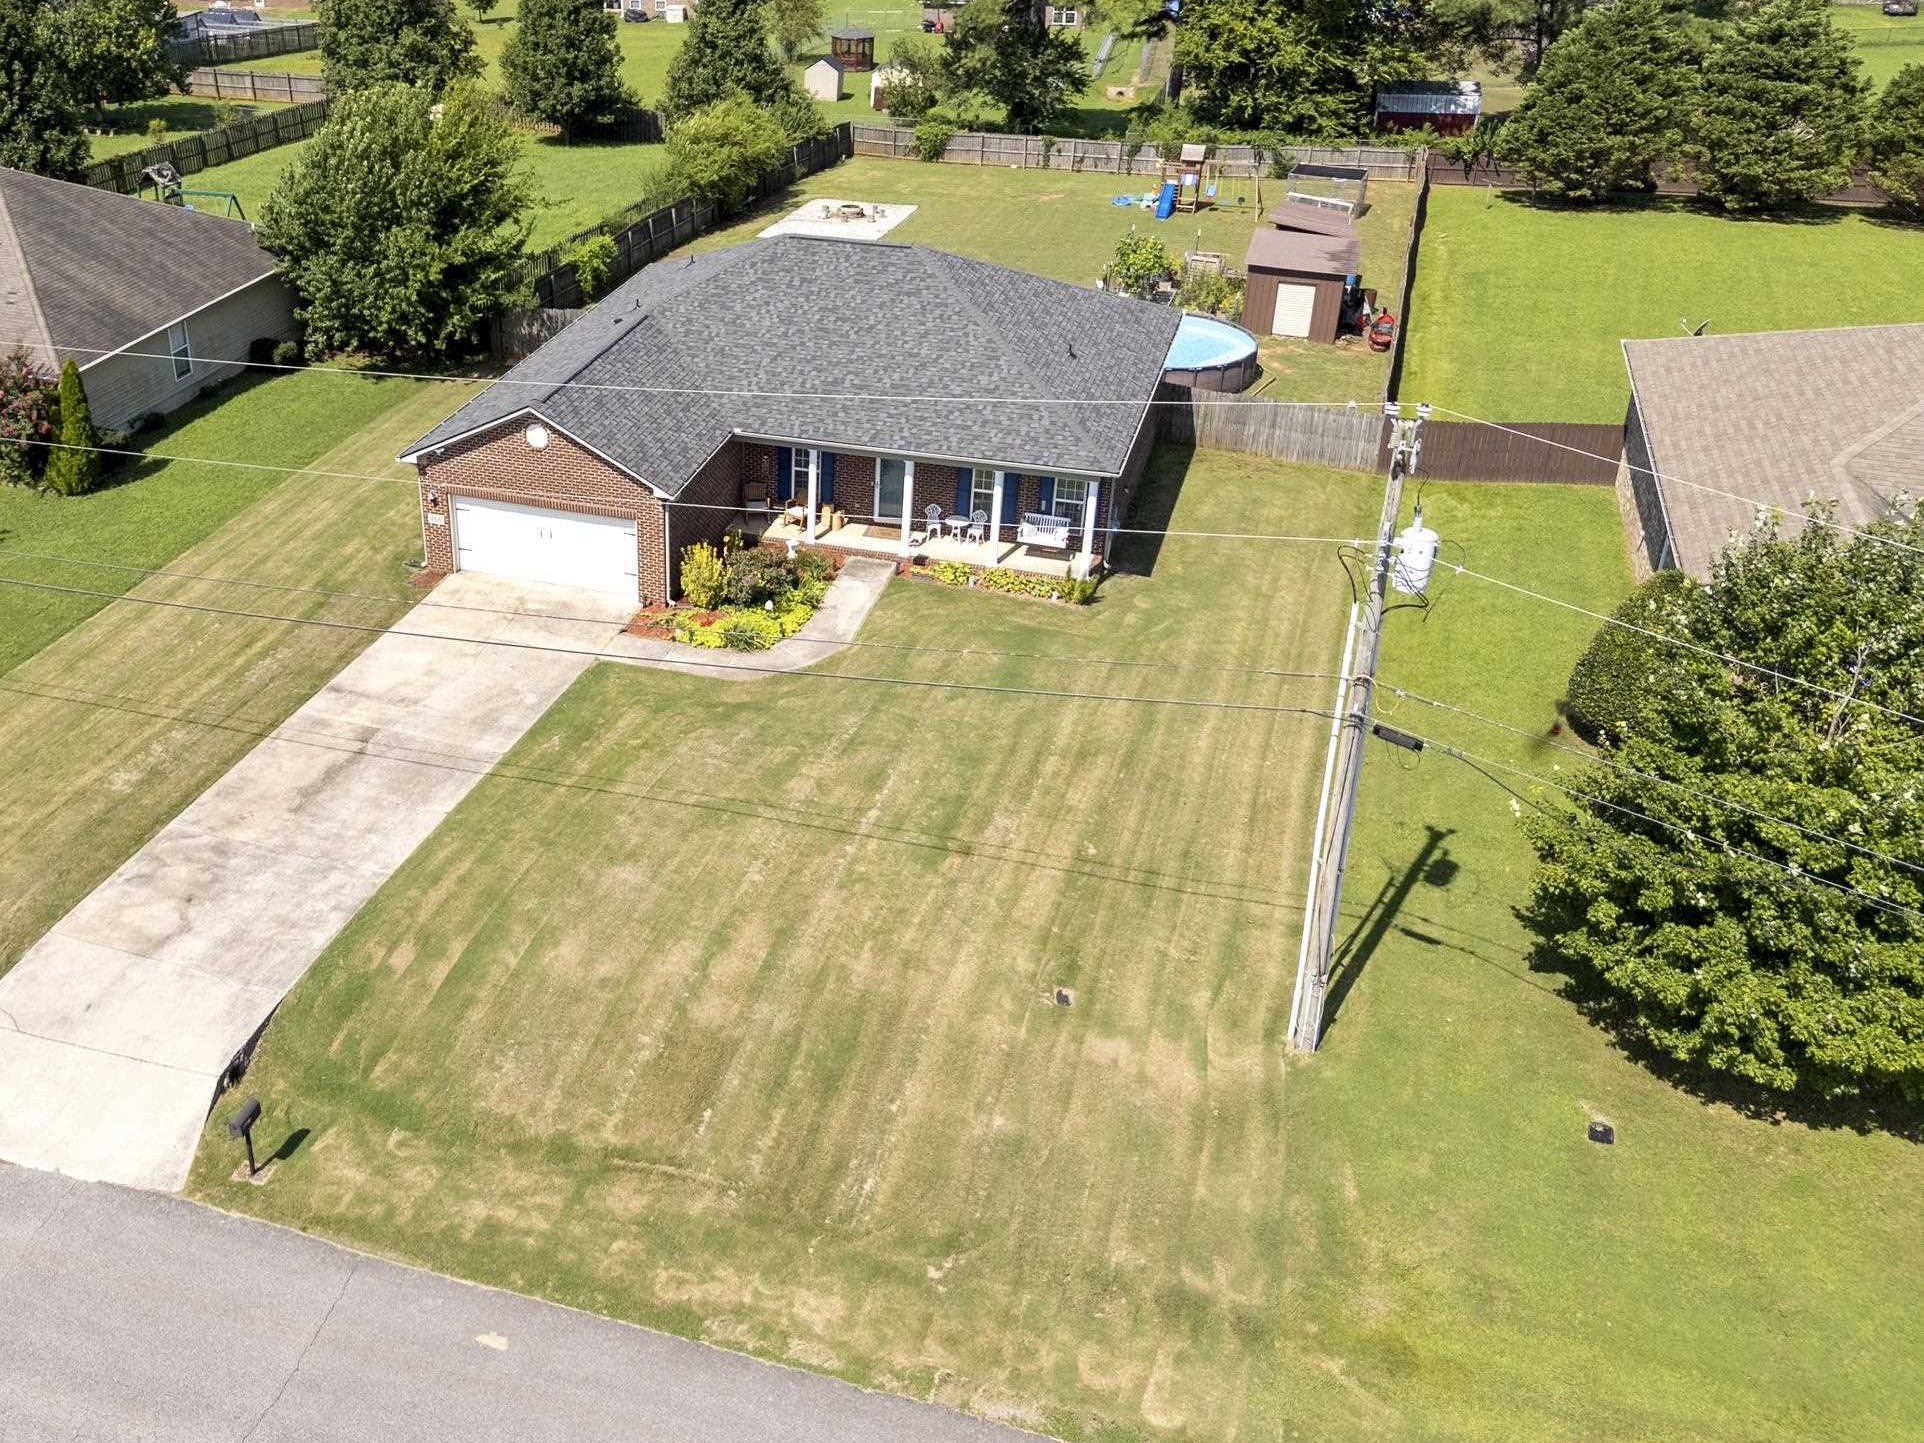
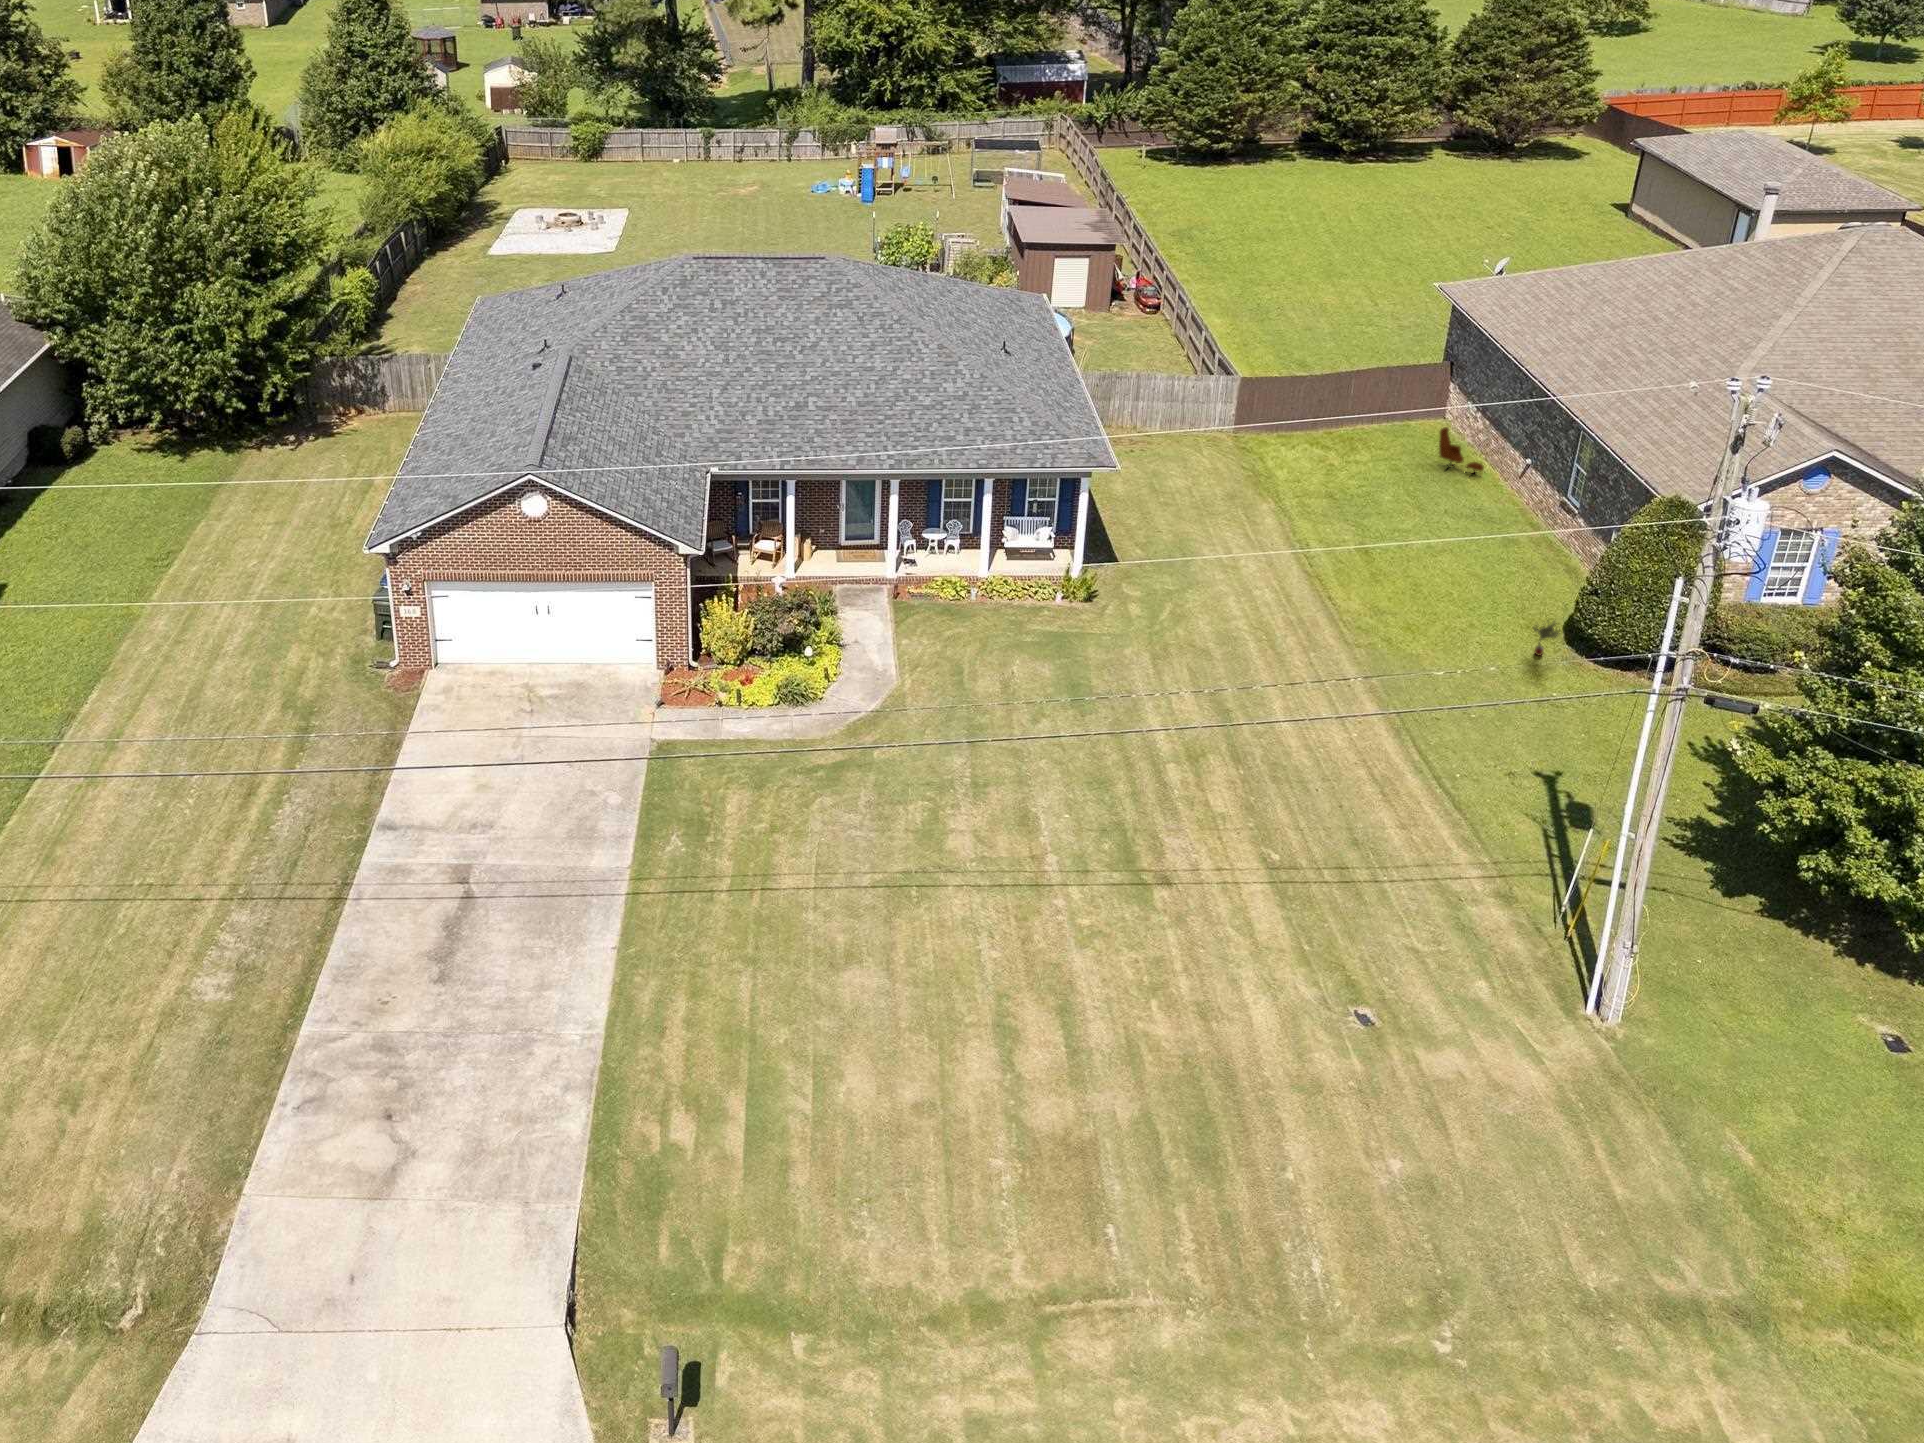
lounge chair: none [1583,492,1630,551] -> present [1439,427,1484,477]

